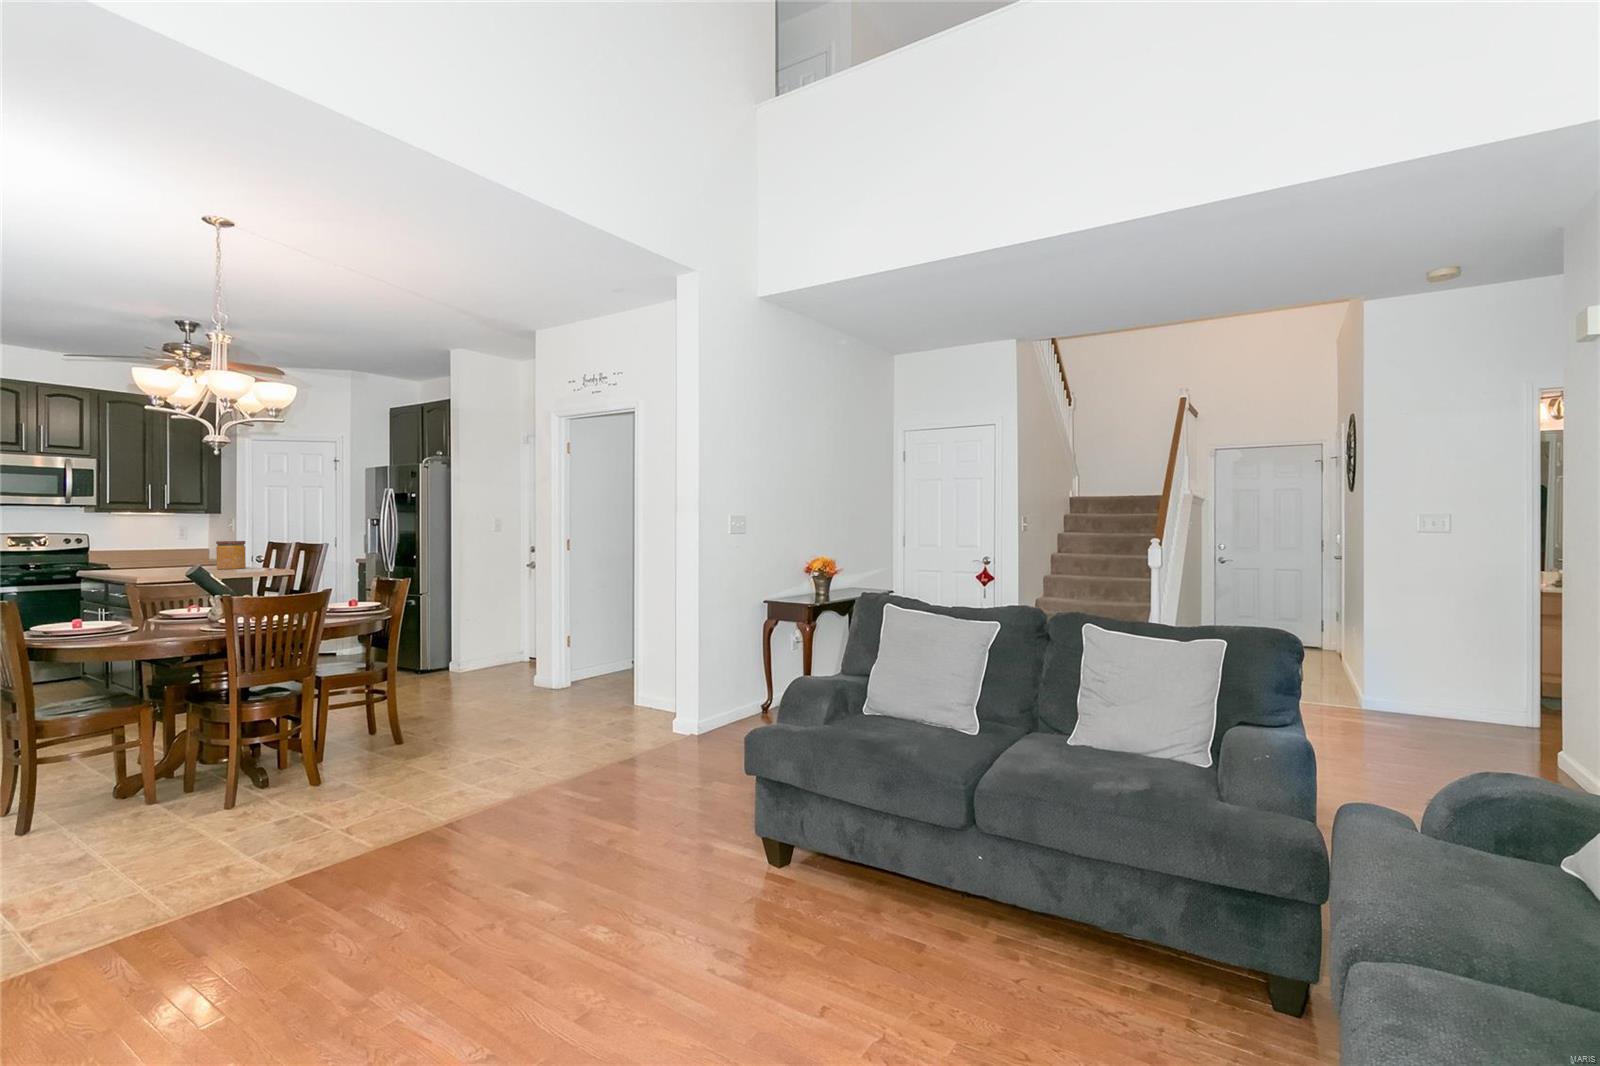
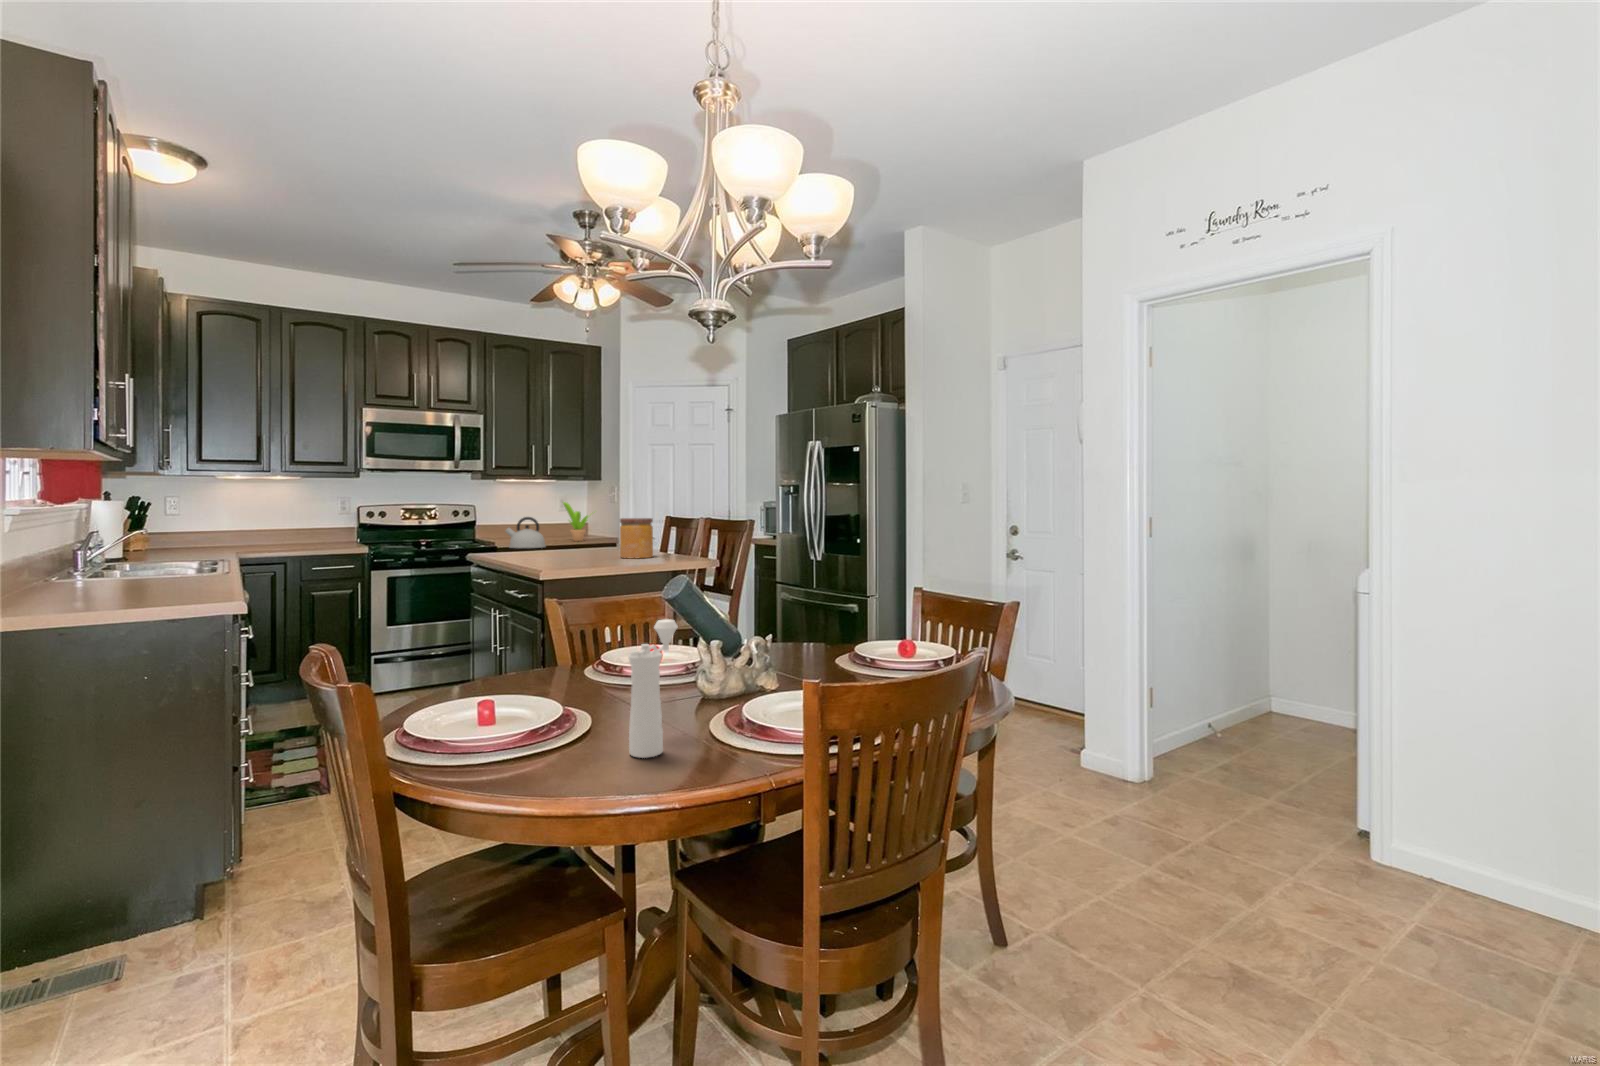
potted plant: none [180,531,215,563] -> present [563,502,588,541]
kettle: none [117,542,159,567] -> present [505,517,545,548]
pepper mill: none [158,578,190,633] -> present [628,619,678,758]

